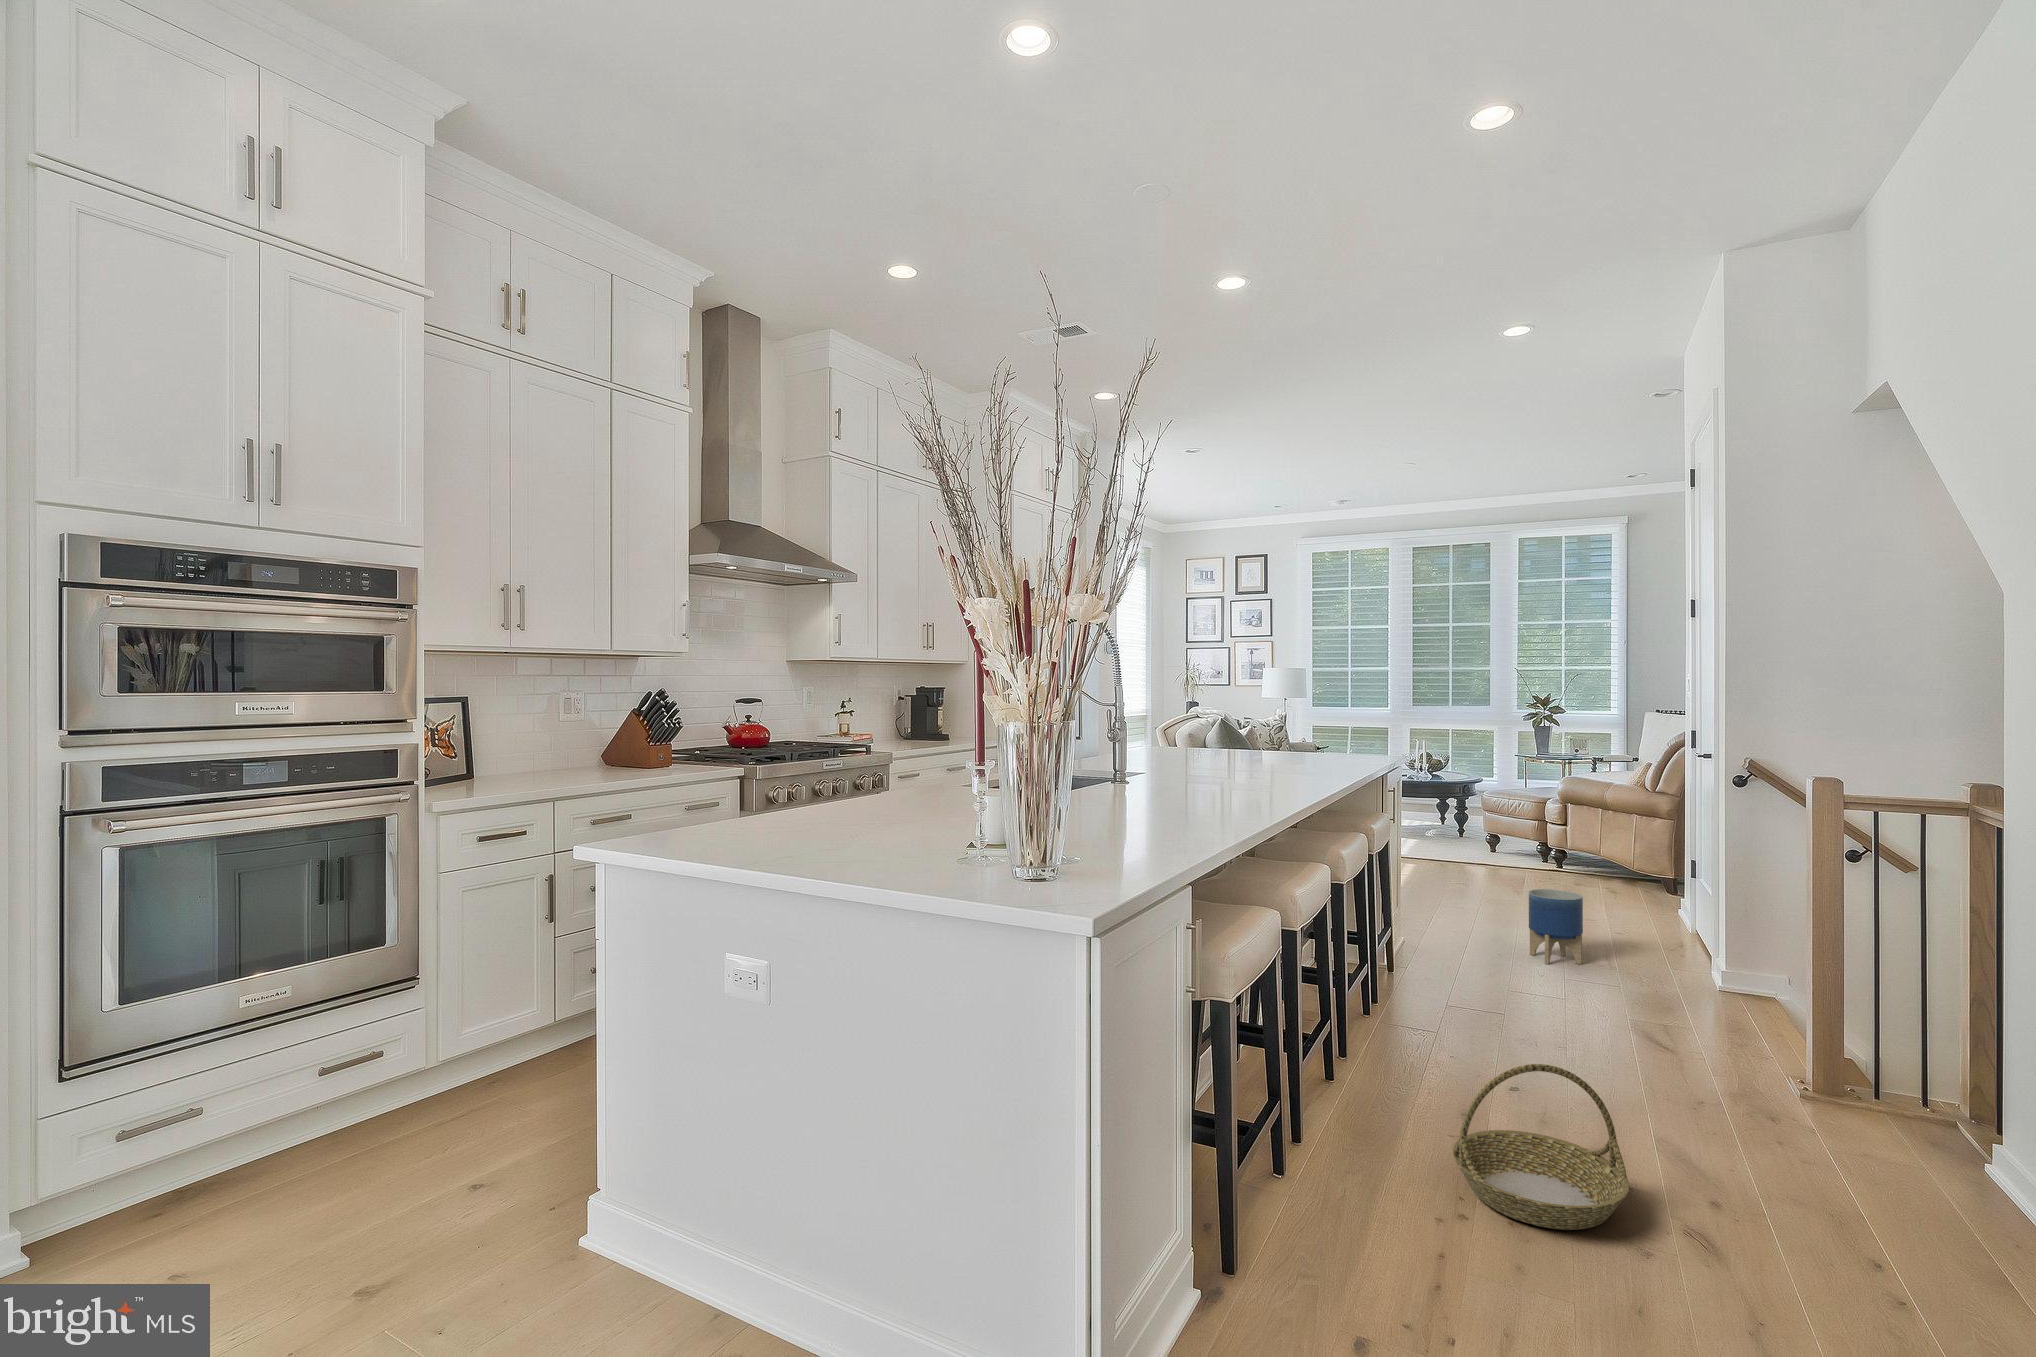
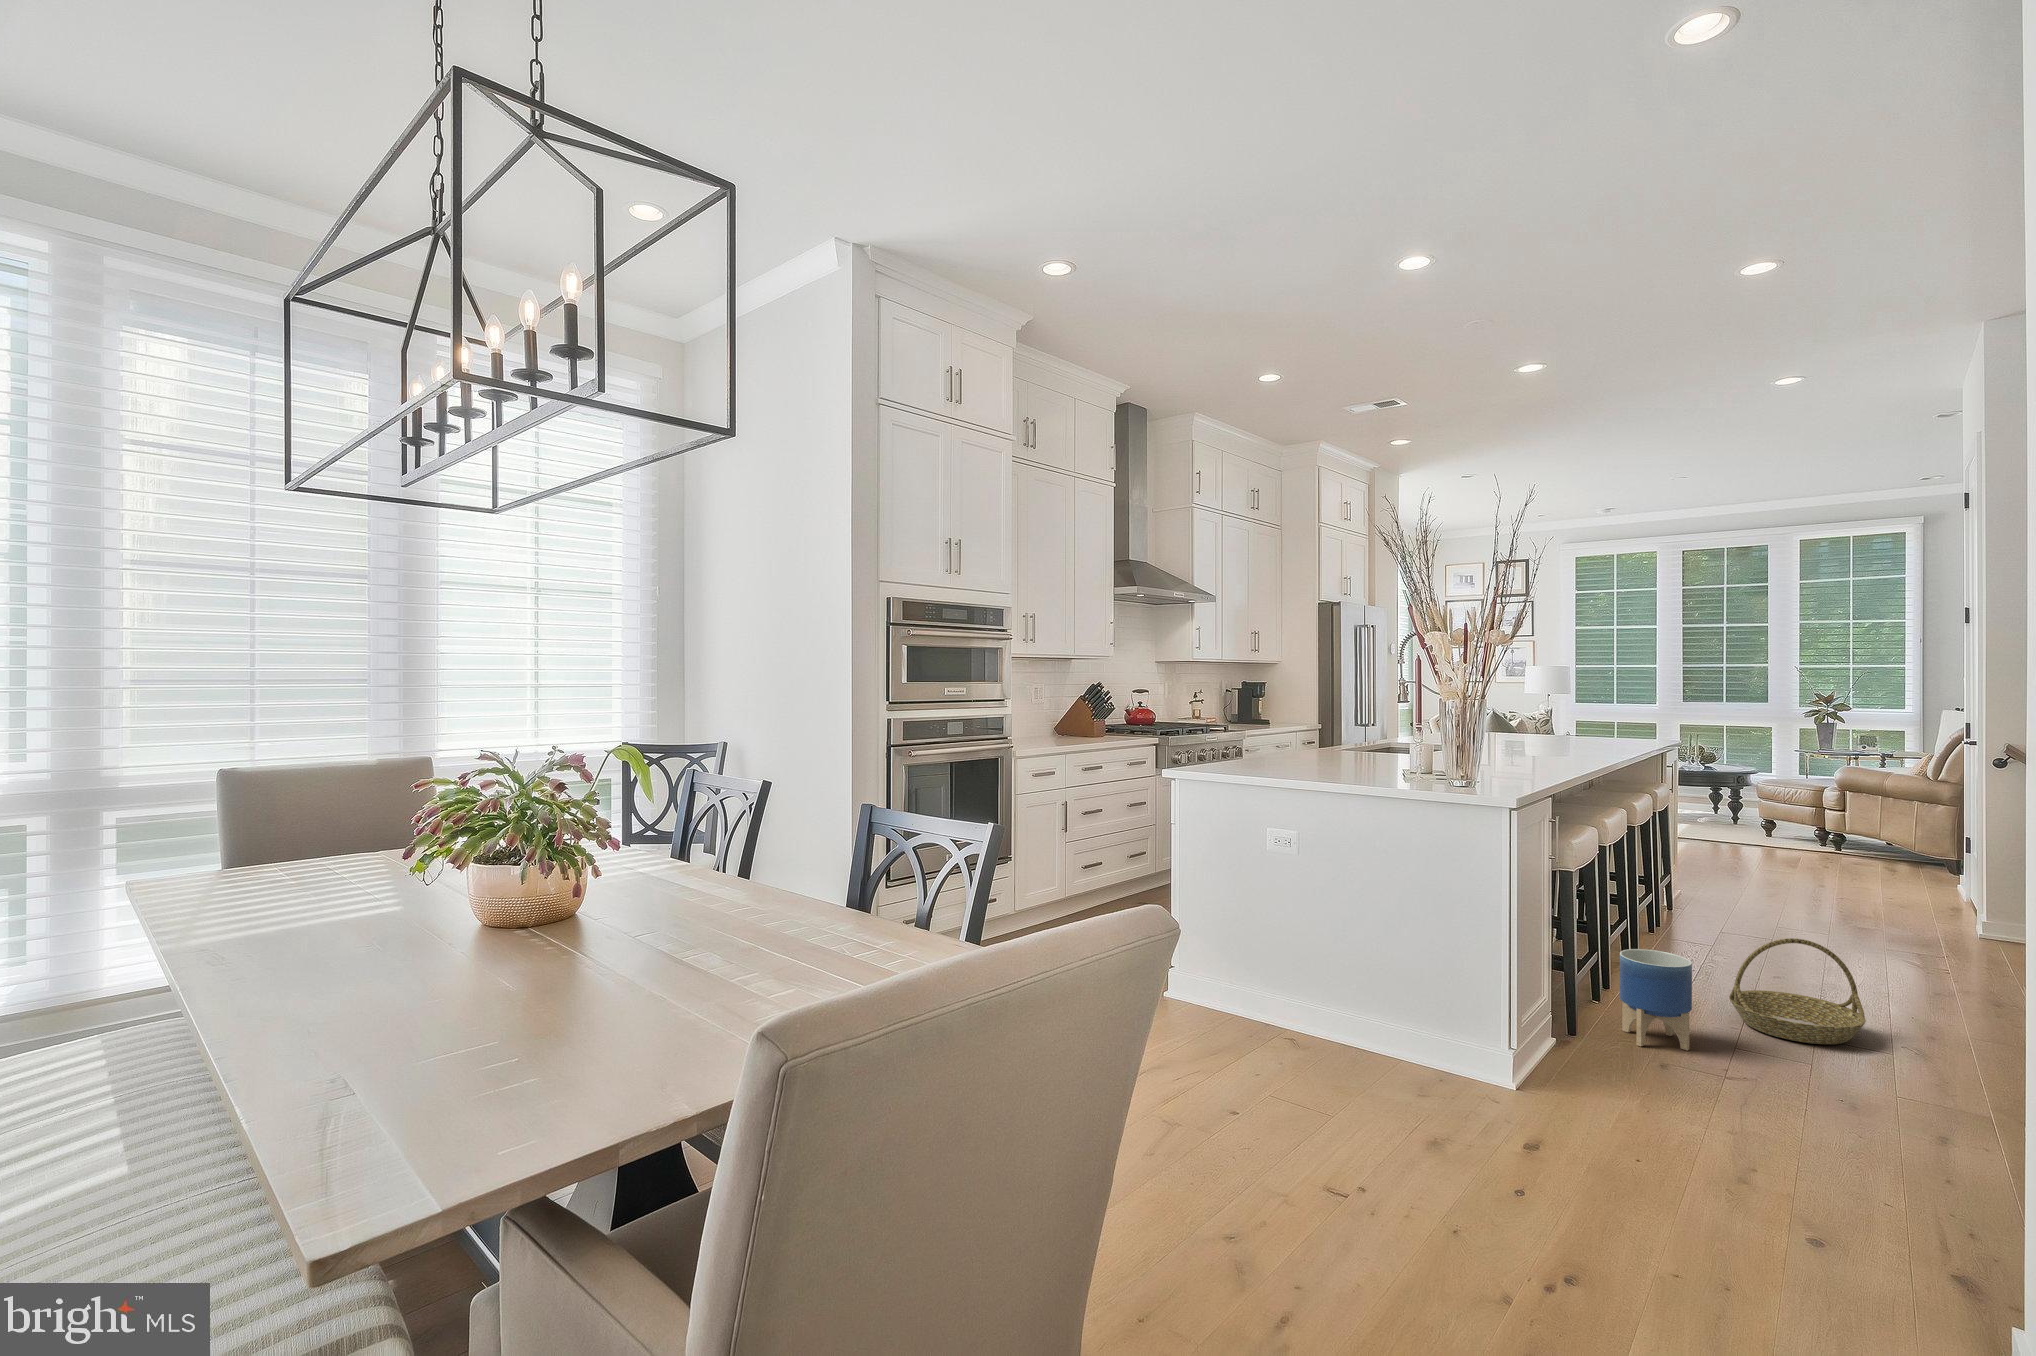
planter: present [1529,889,1583,964] -> present [1620,949,1692,1050]

